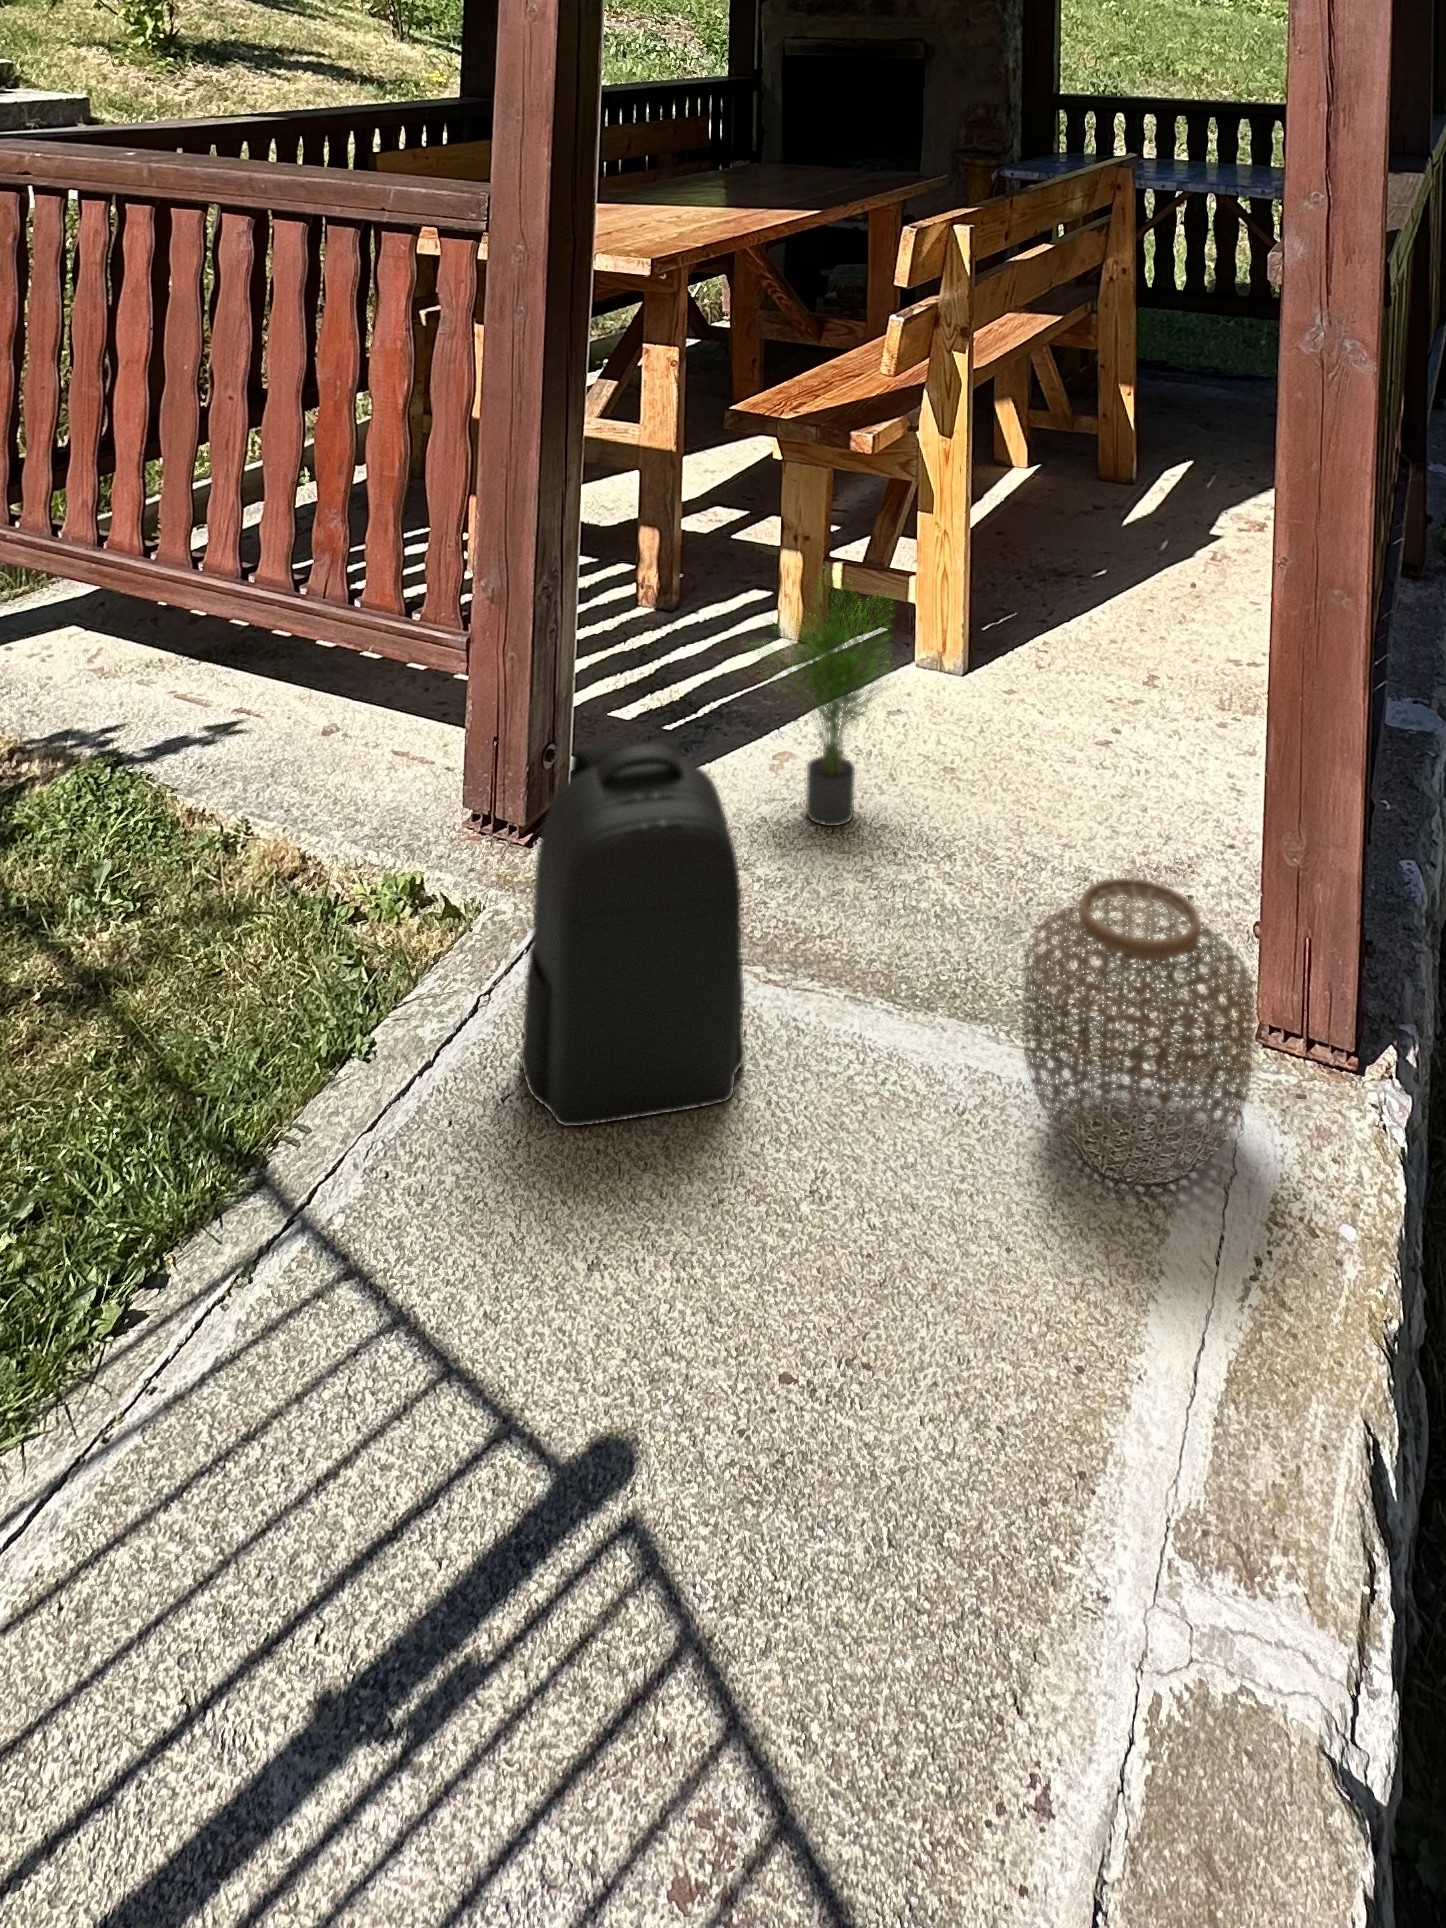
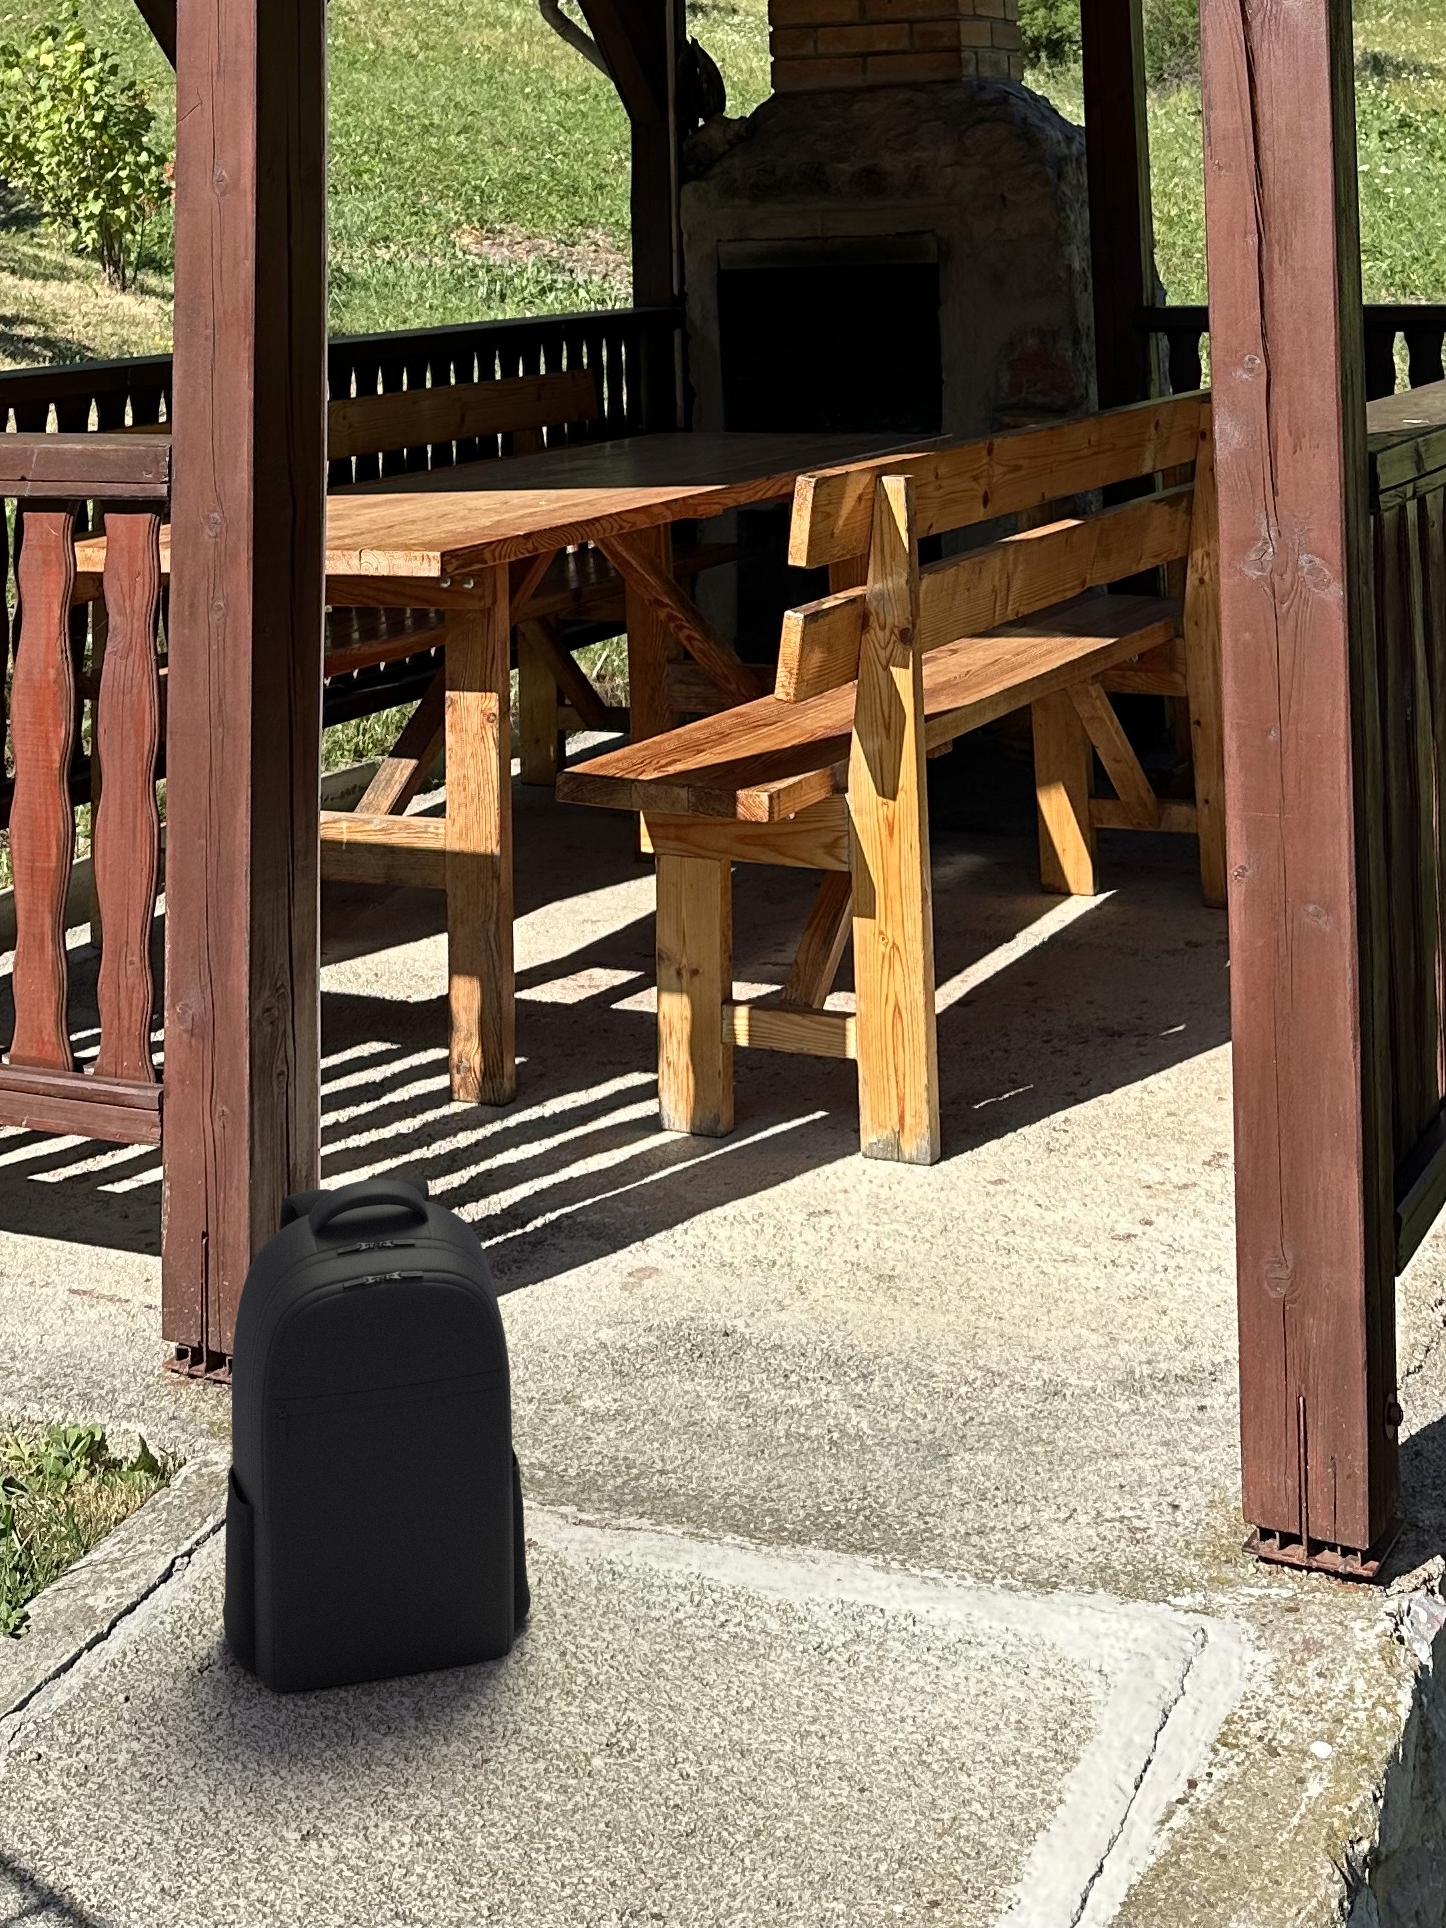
potted plant: present [755,580,893,826] -> none [555,974,795,1347]
woven basket: present [1022,878,1254,1184] -> none [889,1320,1196,1715]

